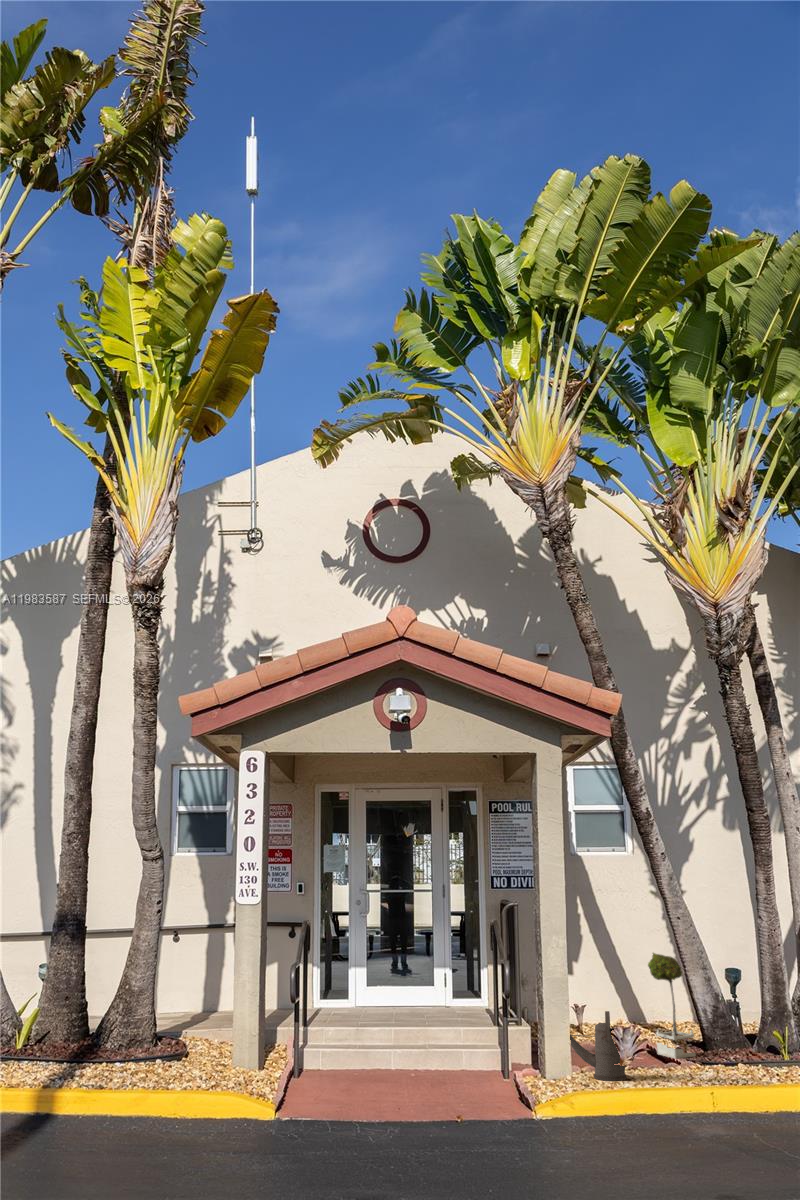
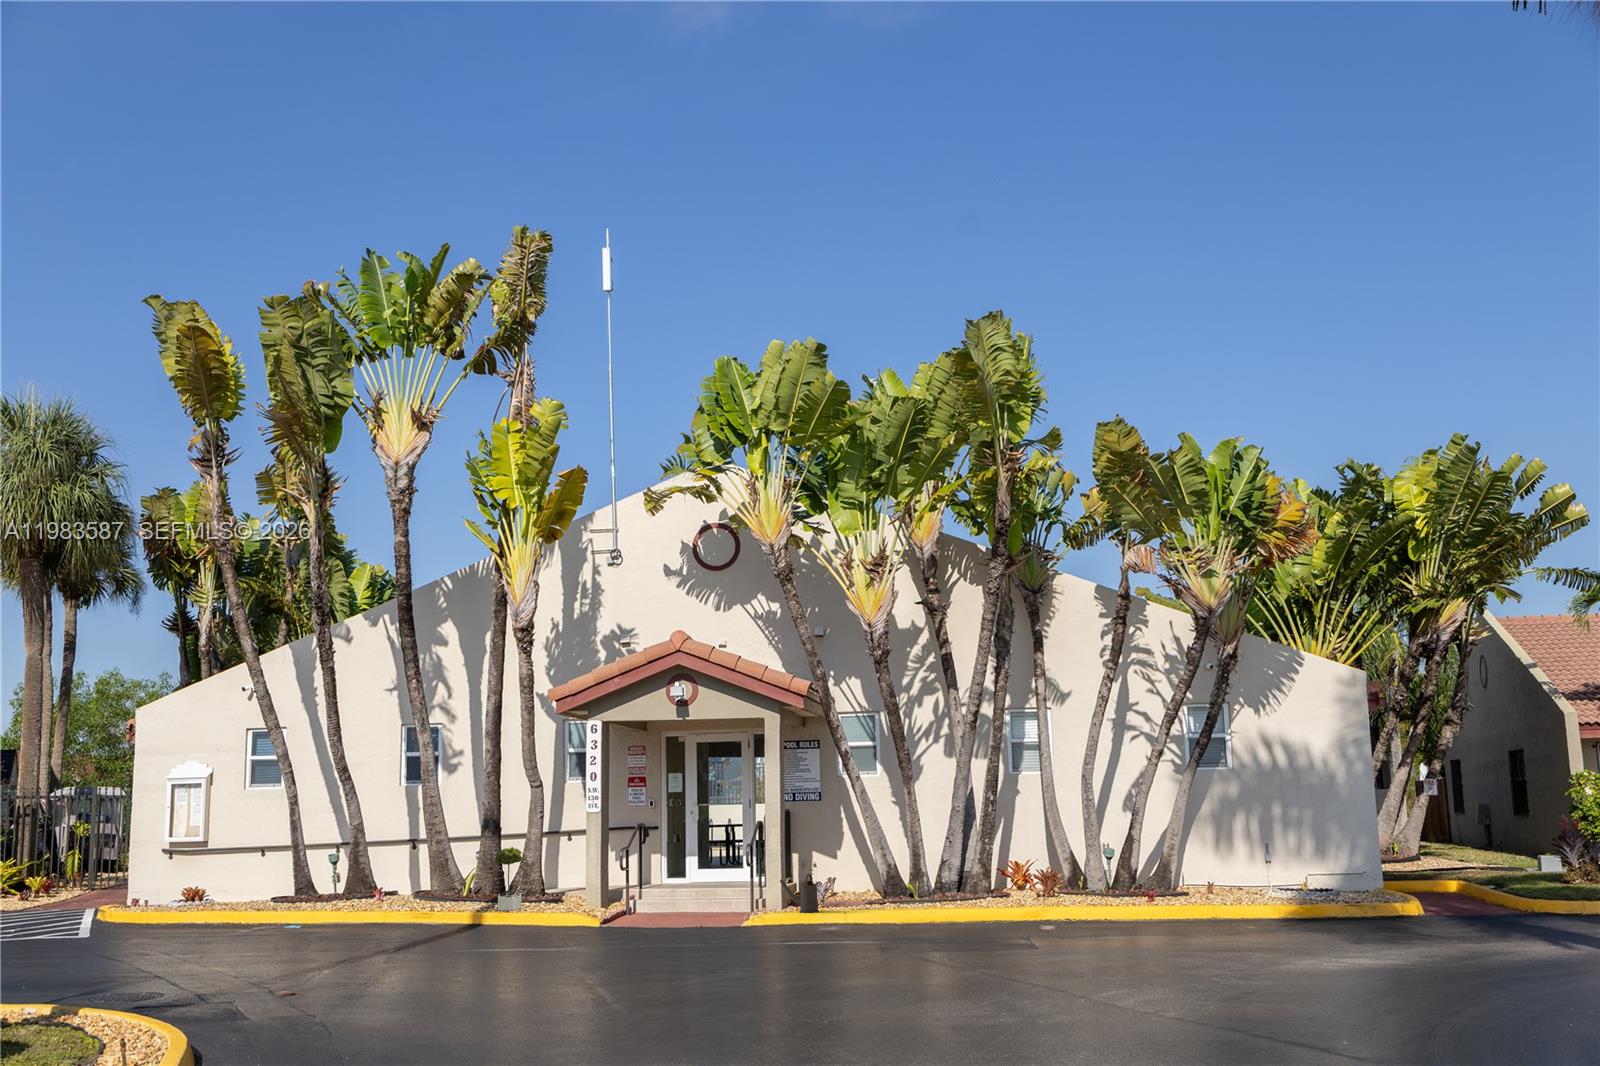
potted tree: present [648,953,696,1058] -> present [495,847,522,911]

